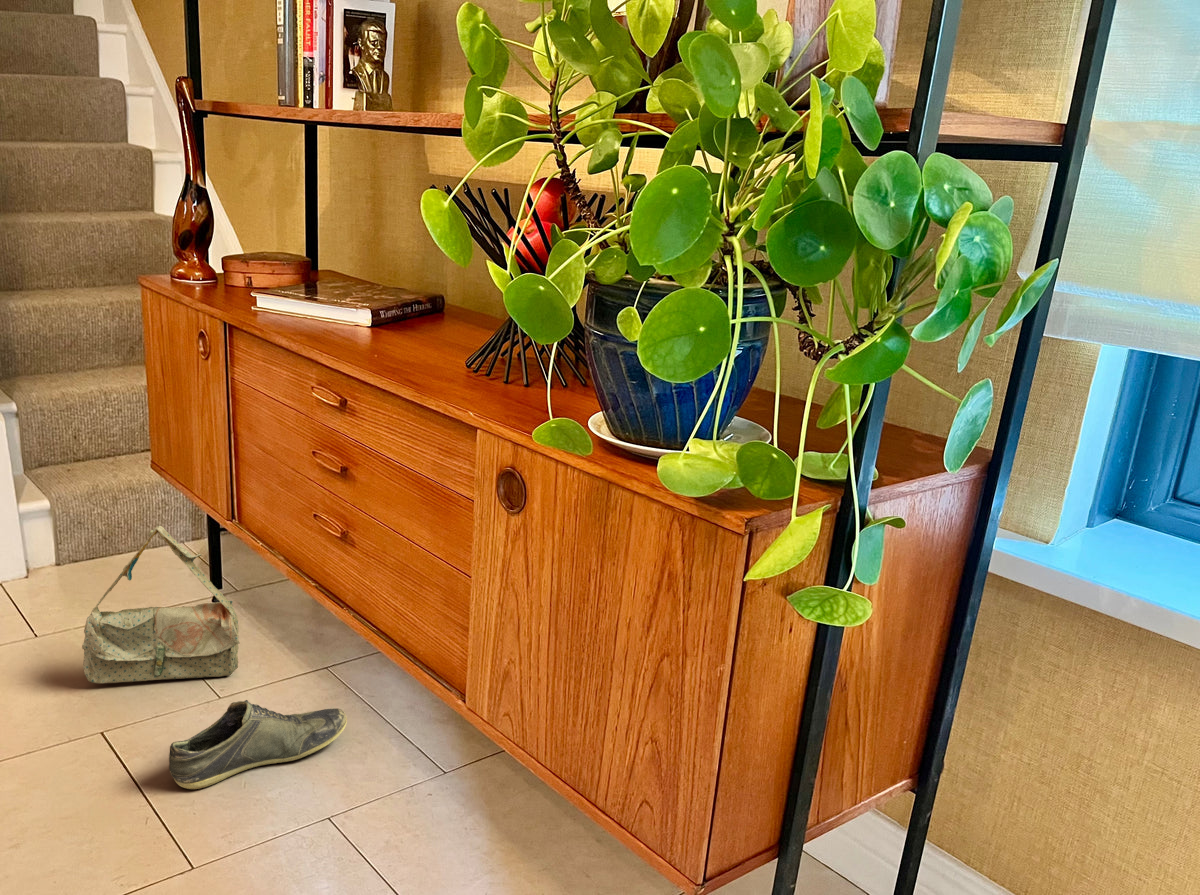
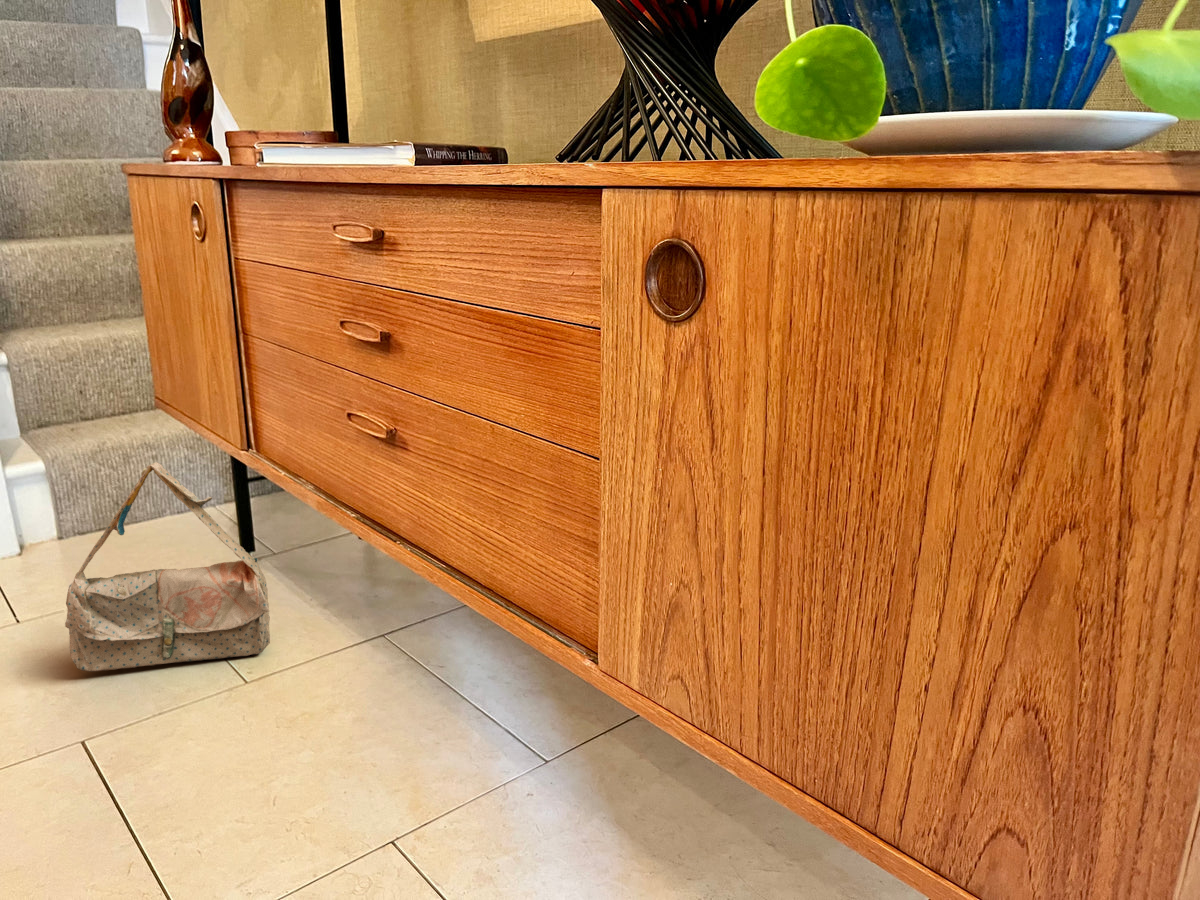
shoe: present [169,700,347,789] -> none [169,682,412,808]

